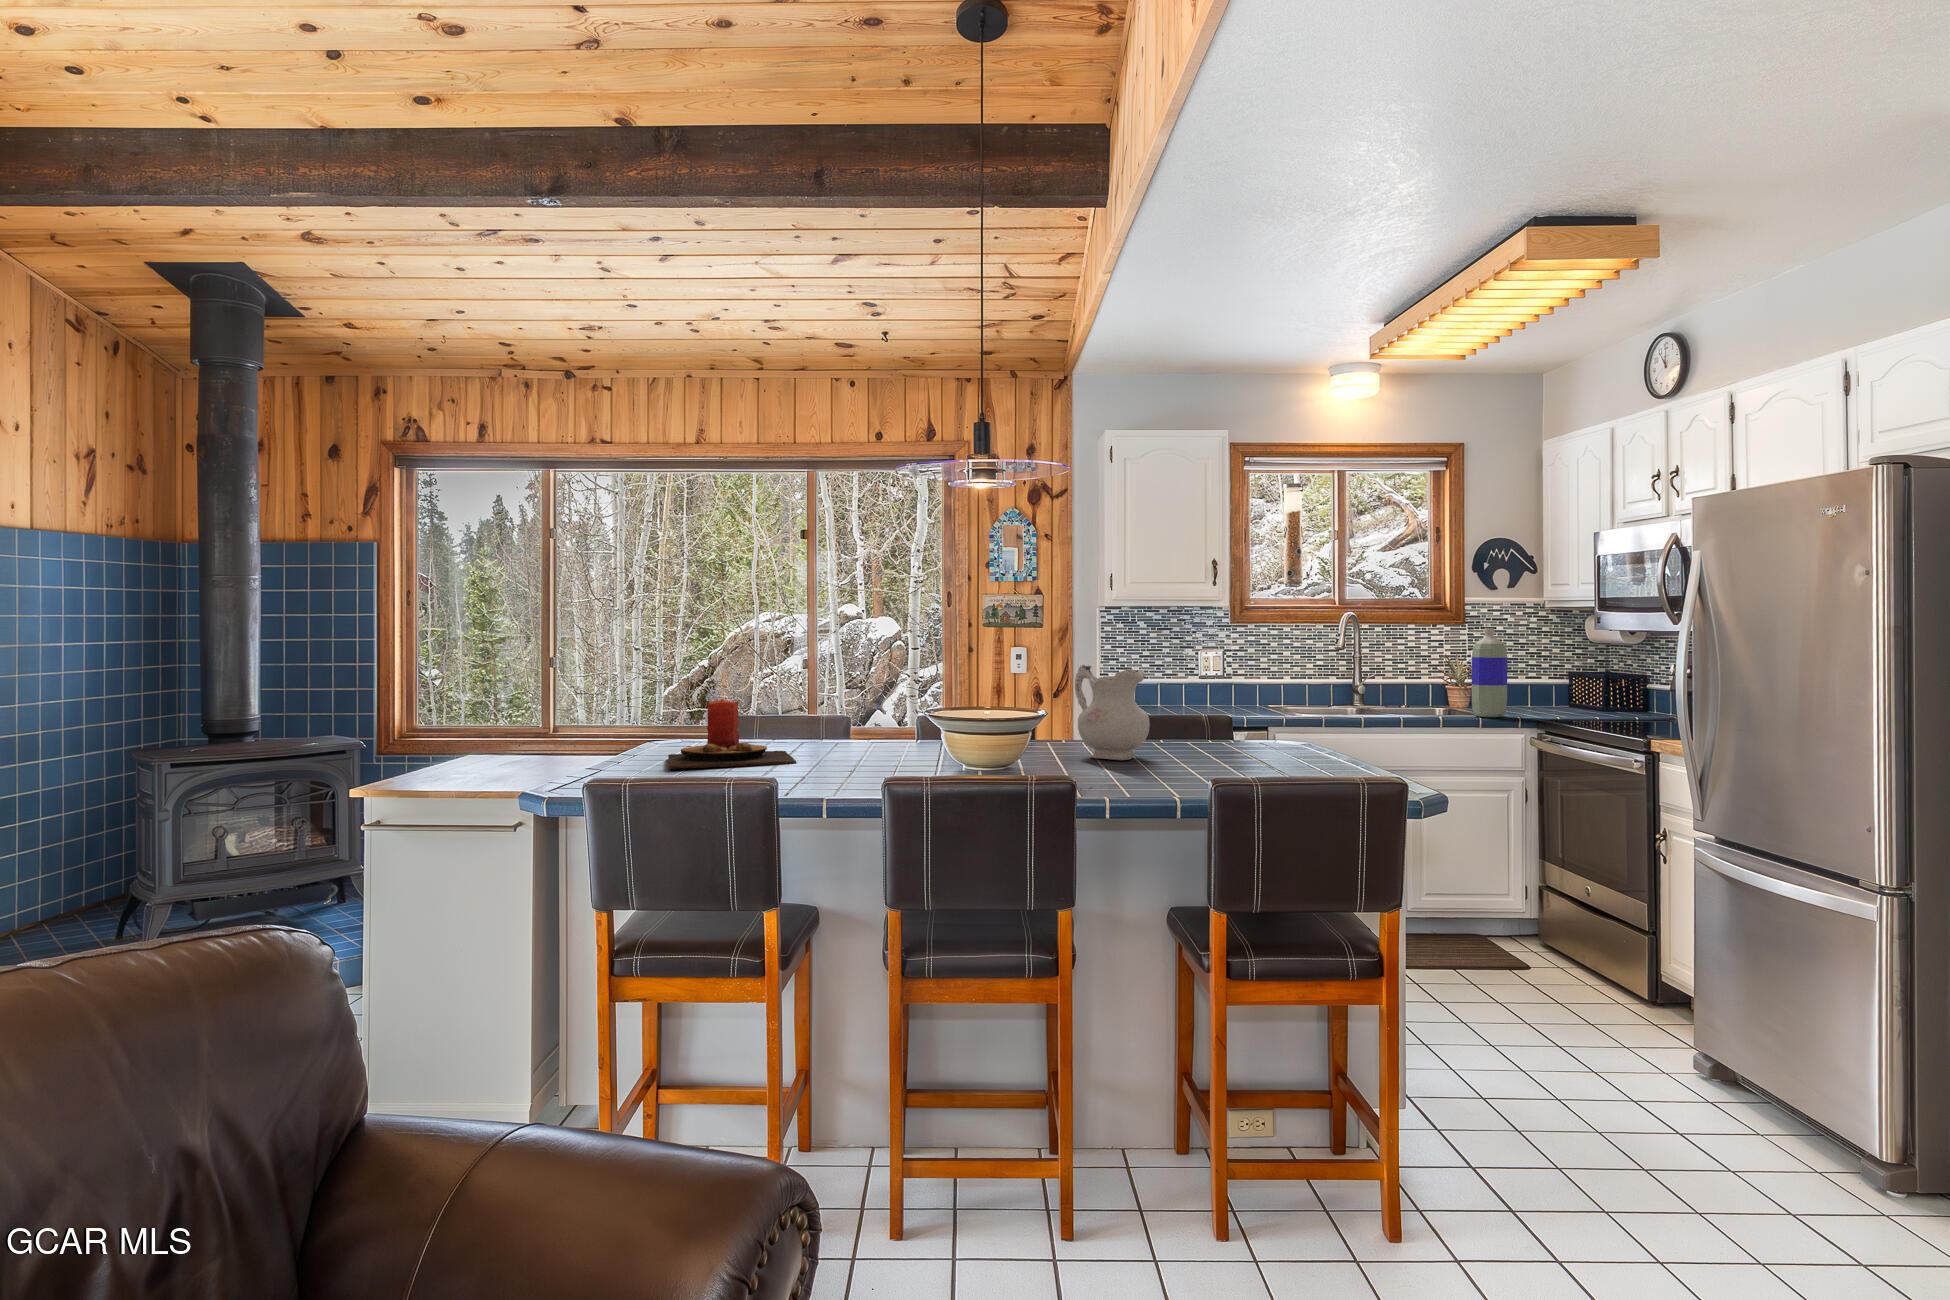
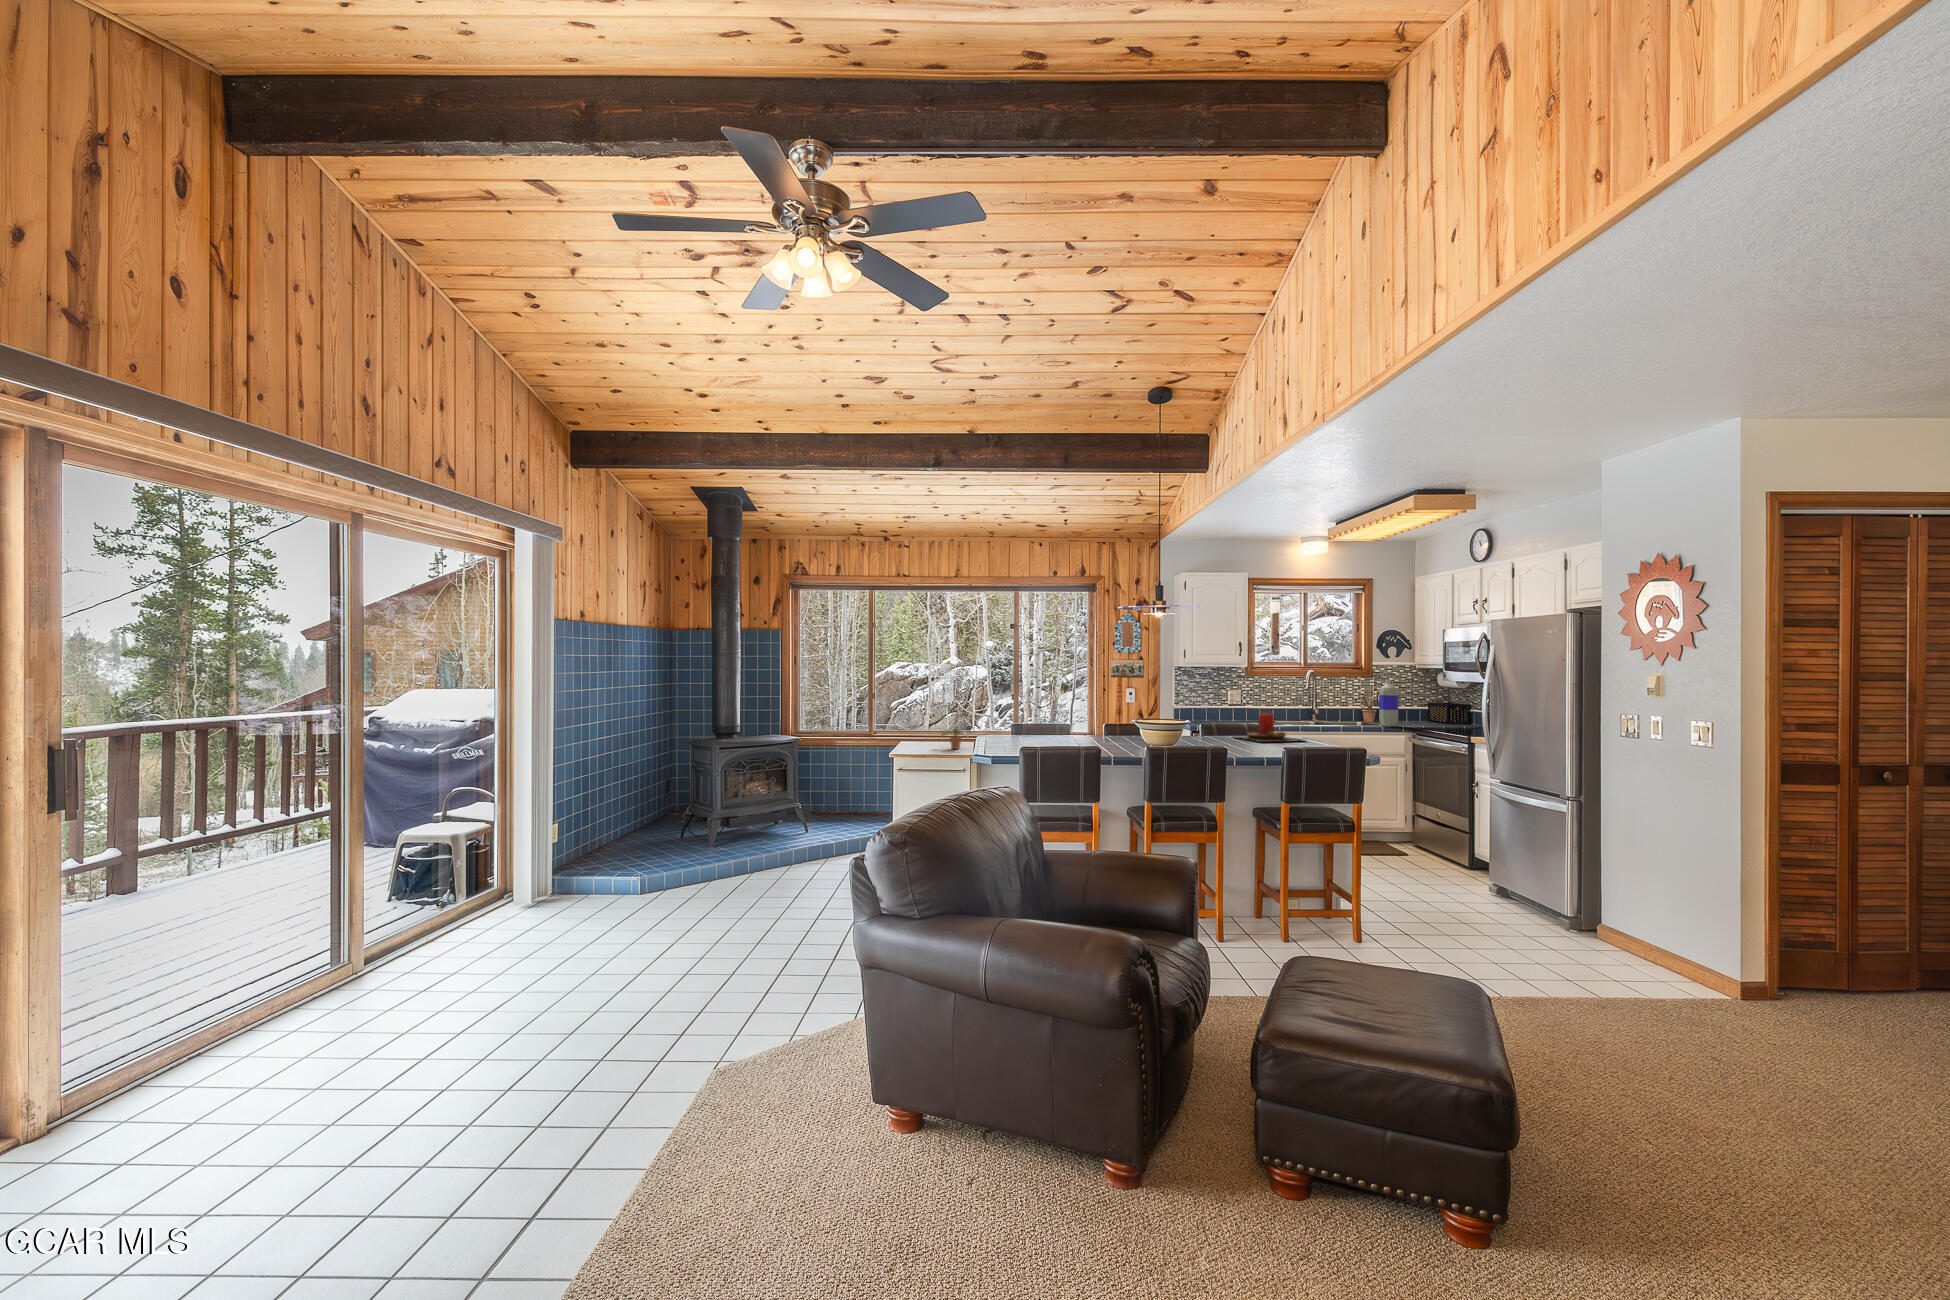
ceramic pitcher: present [1075,665,1150,760] -> none [1198,700,1236,744]
potted plant: none [456,678,548,781] -> present [942,705,968,749]
candle: present [668,699,796,769] -> present [1237,713,1304,742]

